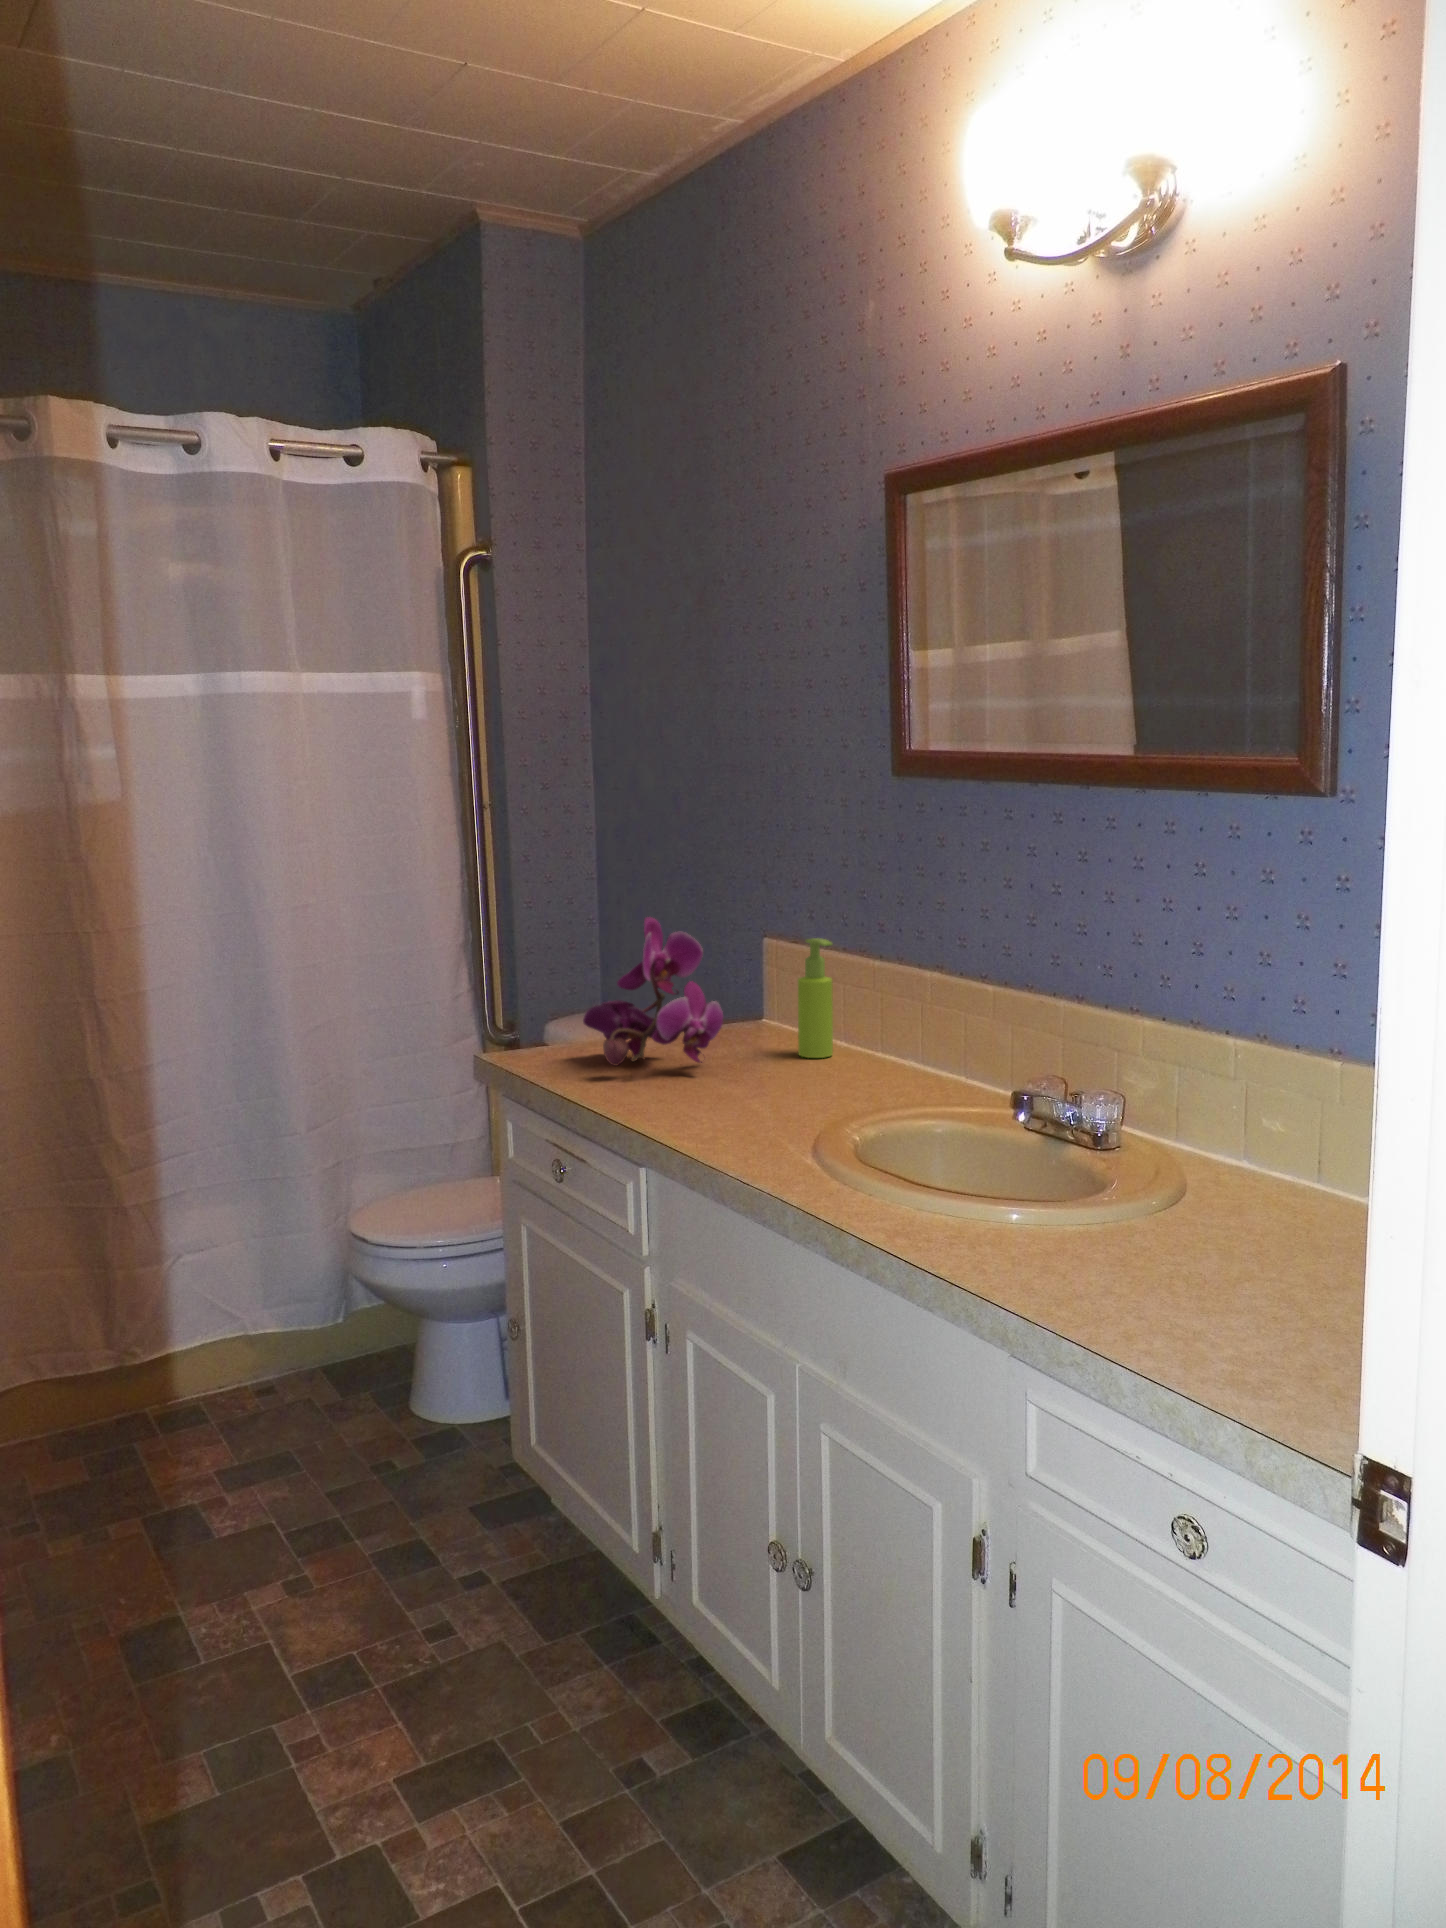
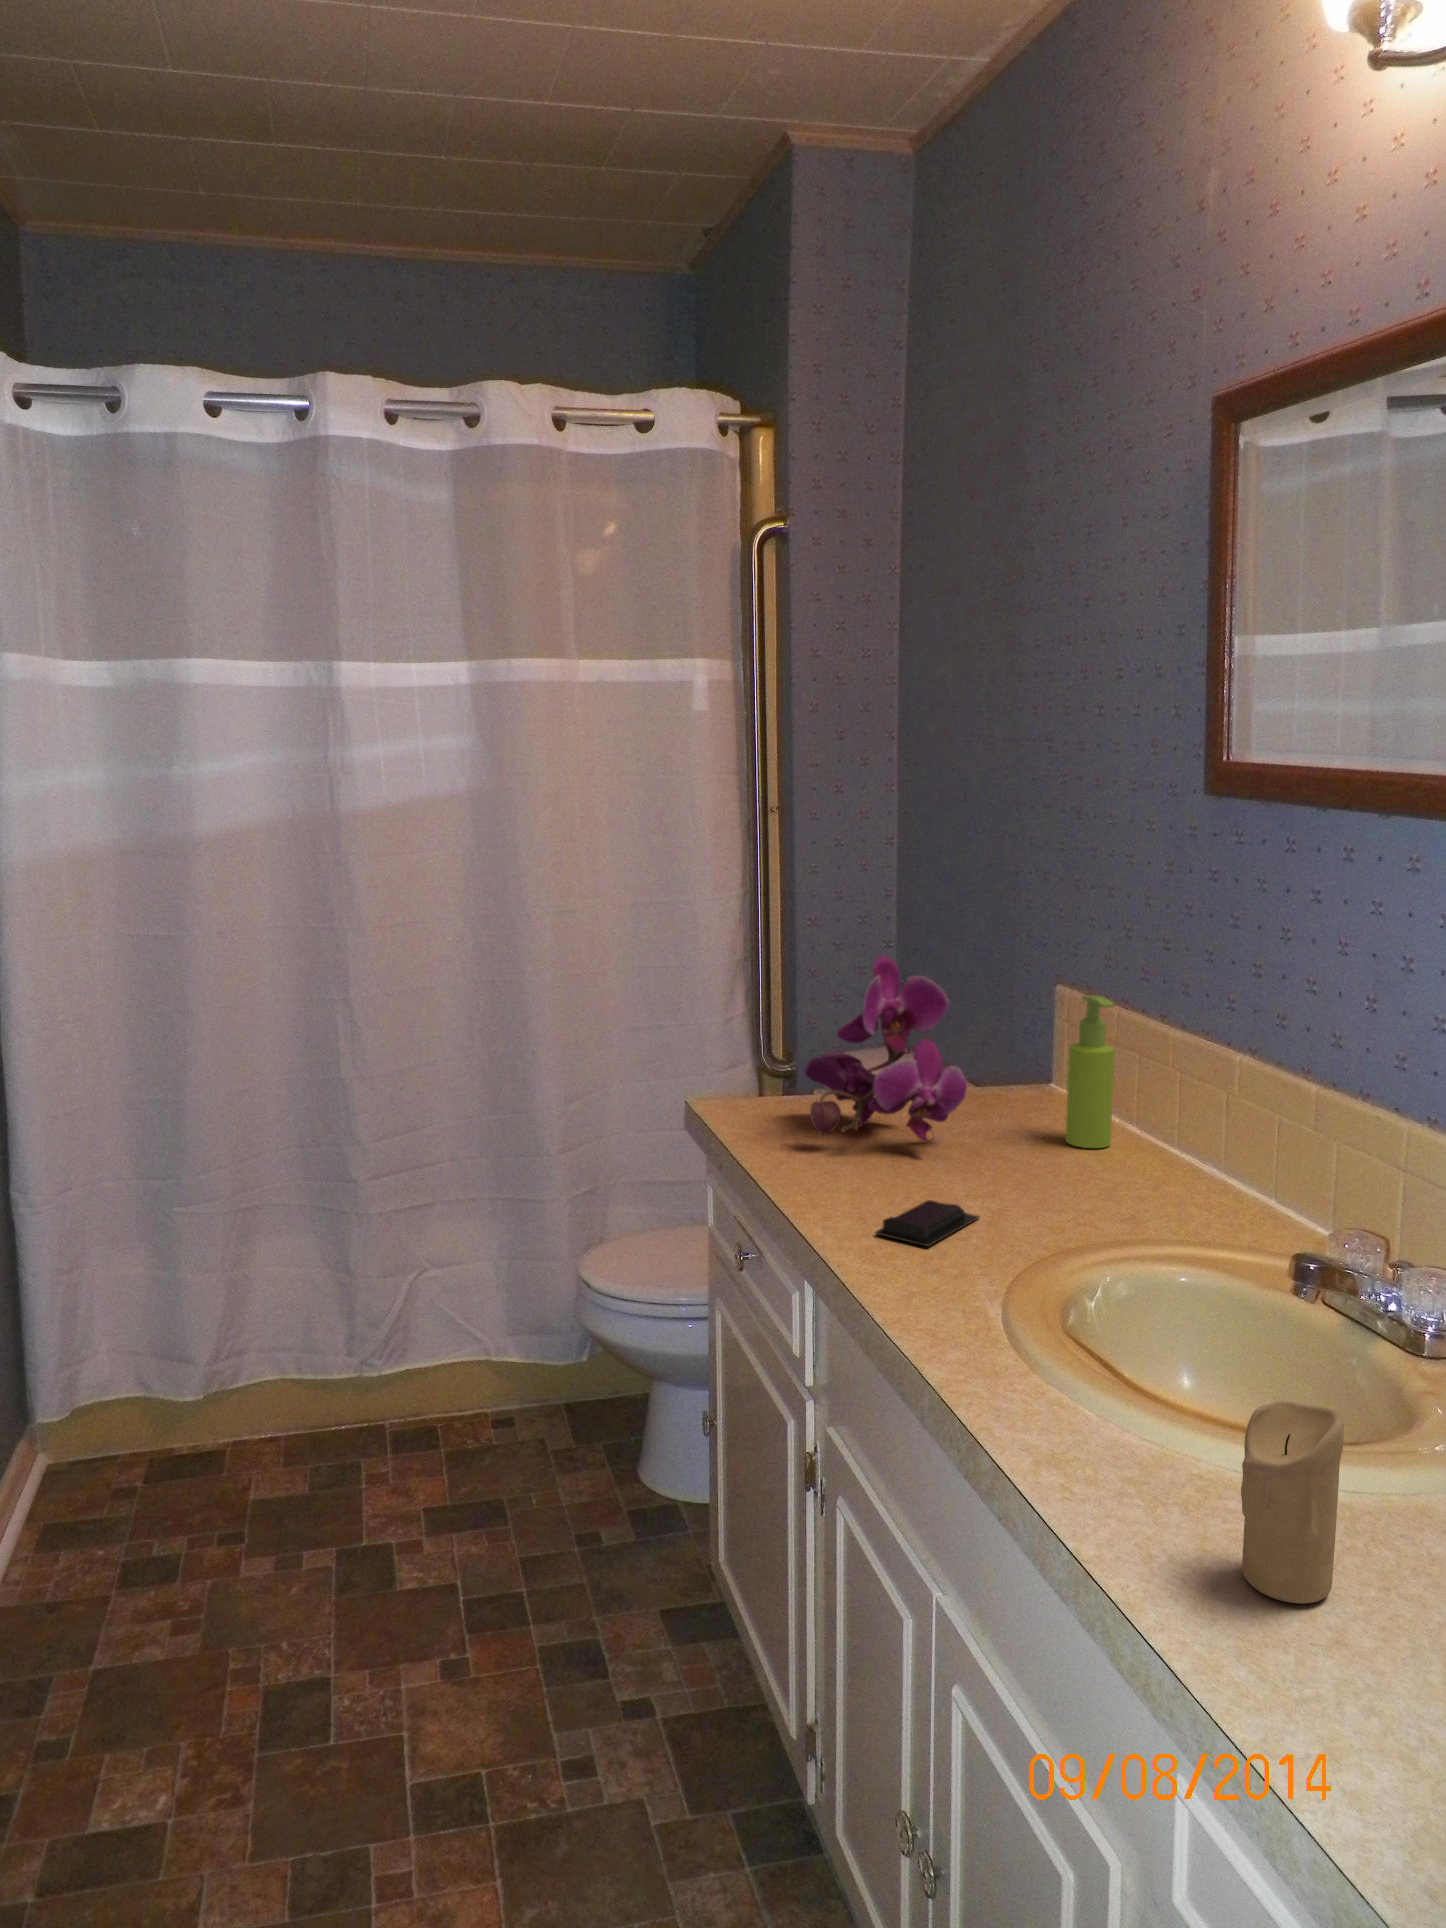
soap bar: none [693,1099,764,1129] -> present [875,1200,979,1247]
candle: none [1032,1151,1091,1273] -> present [1241,1400,1344,1603]

